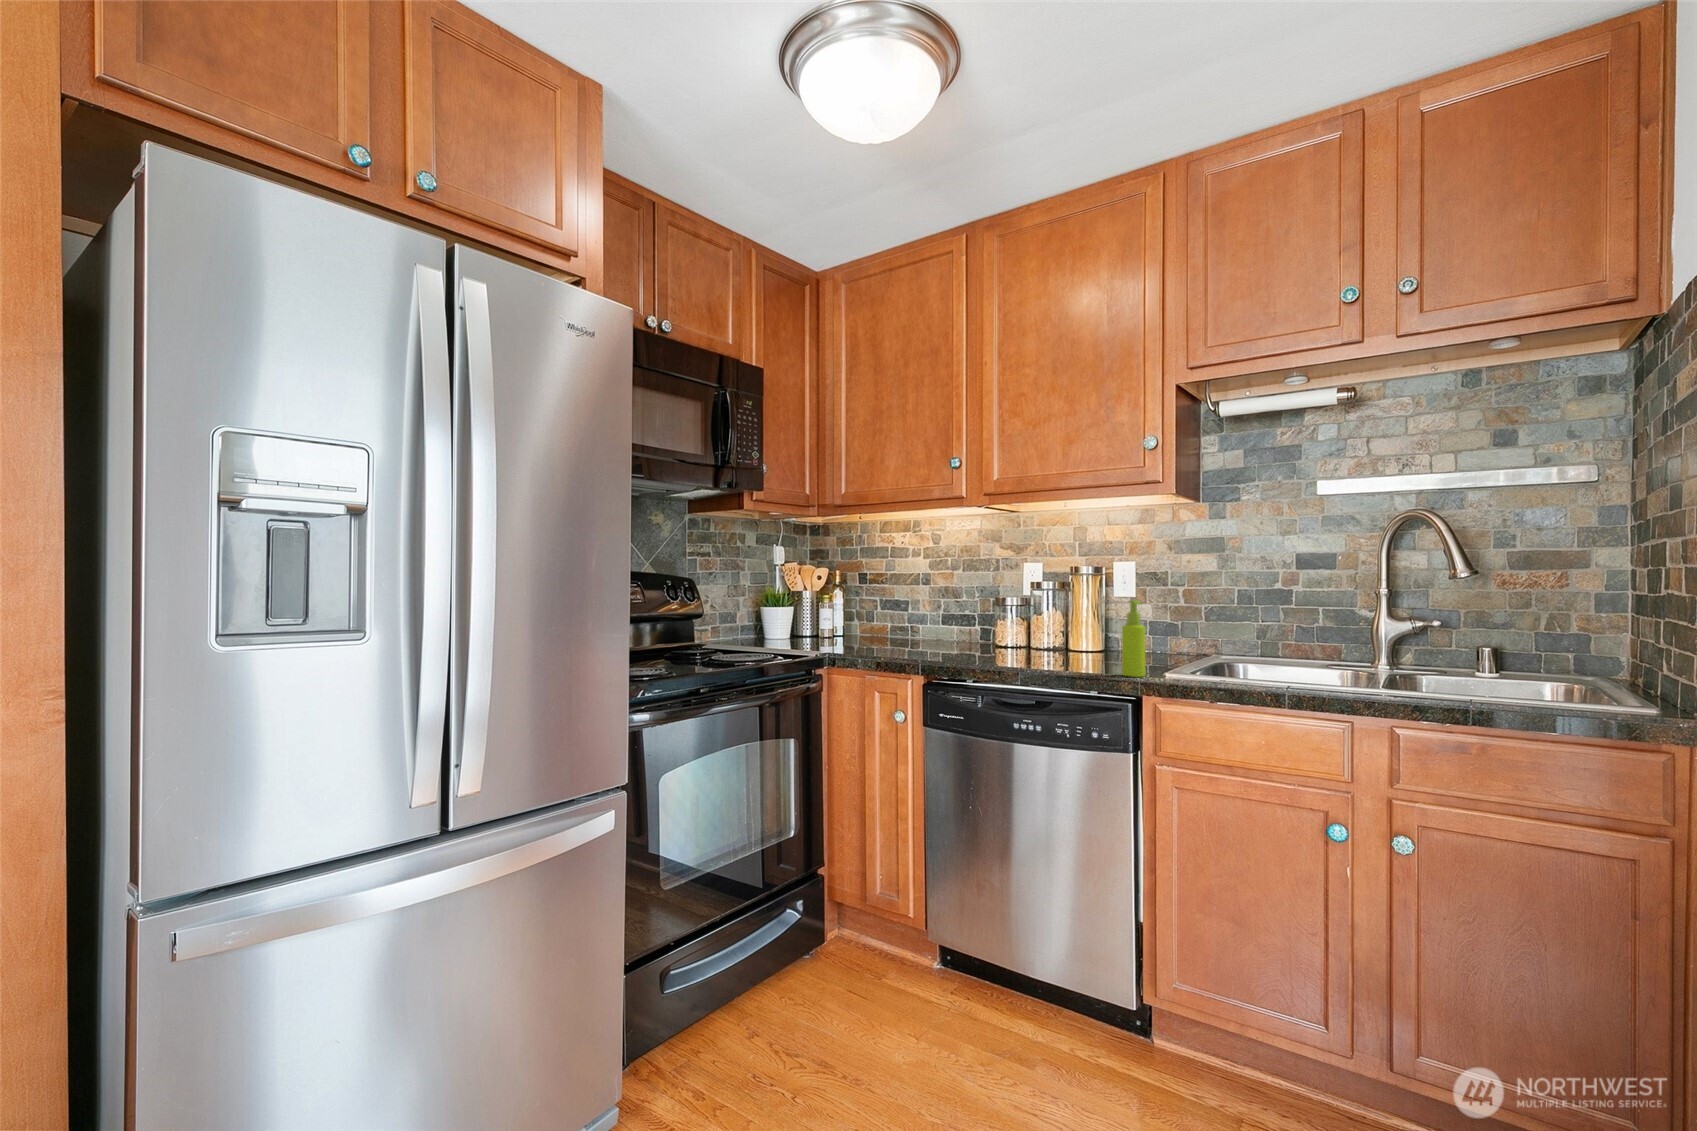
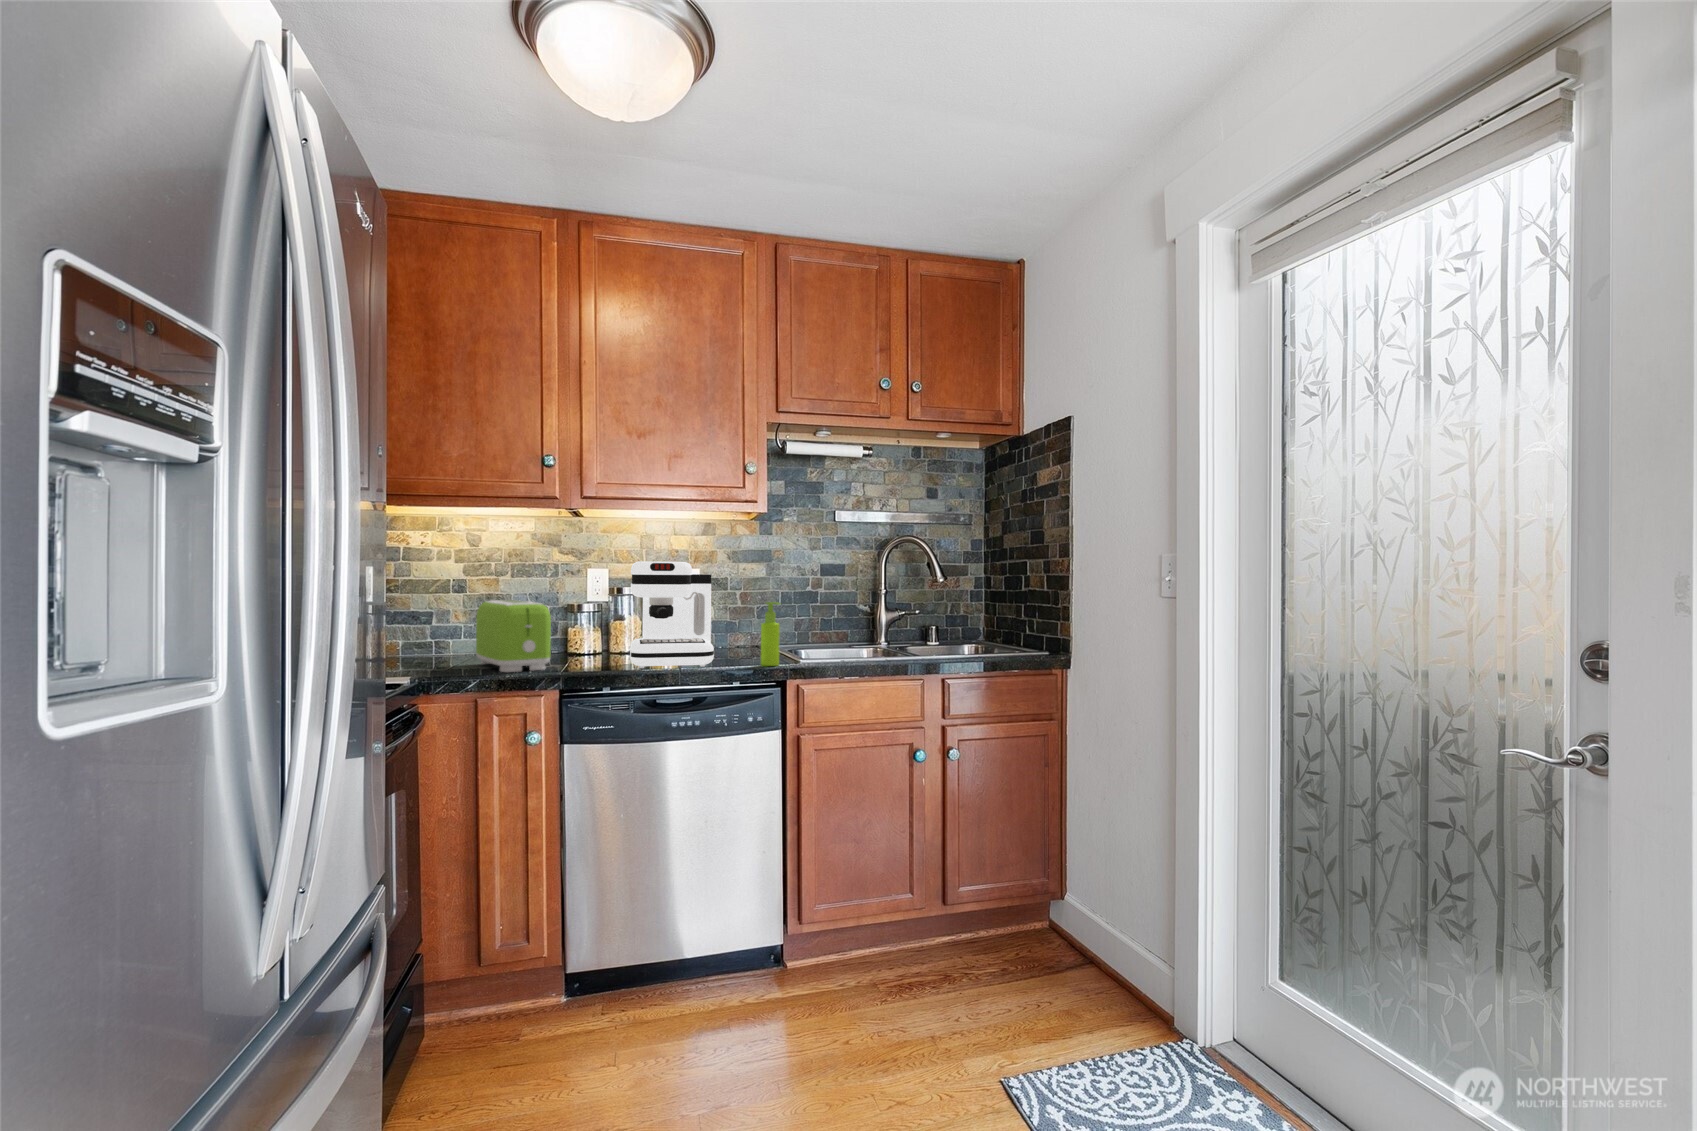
coffee maker: none [994,555,1101,669] -> present [630,561,714,668]
toaster: none [899,592,953,656] -> present [476,600,551,672]

